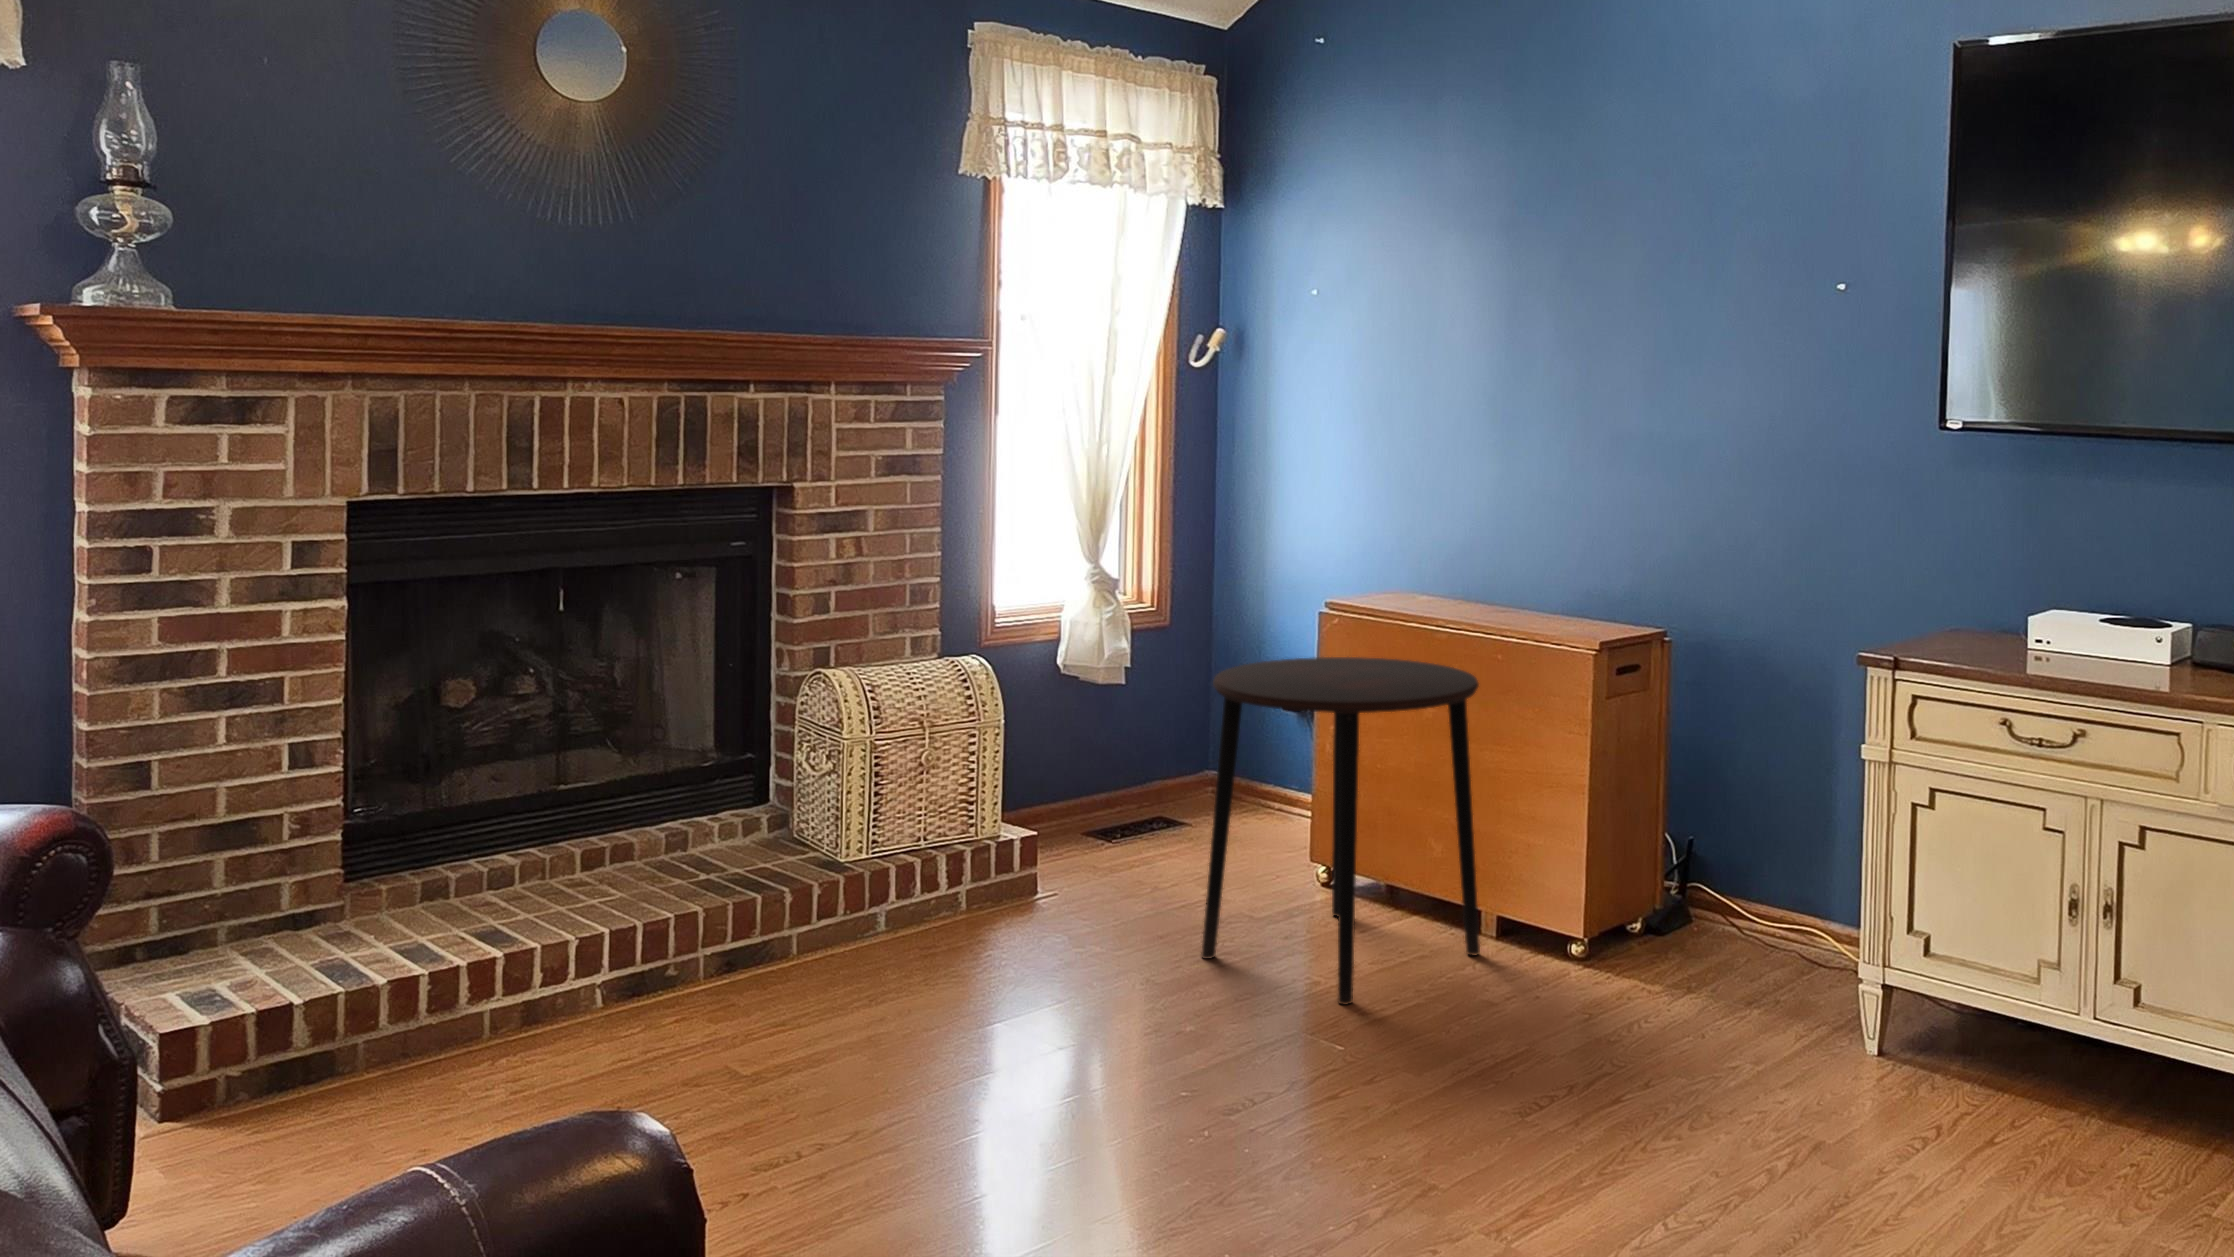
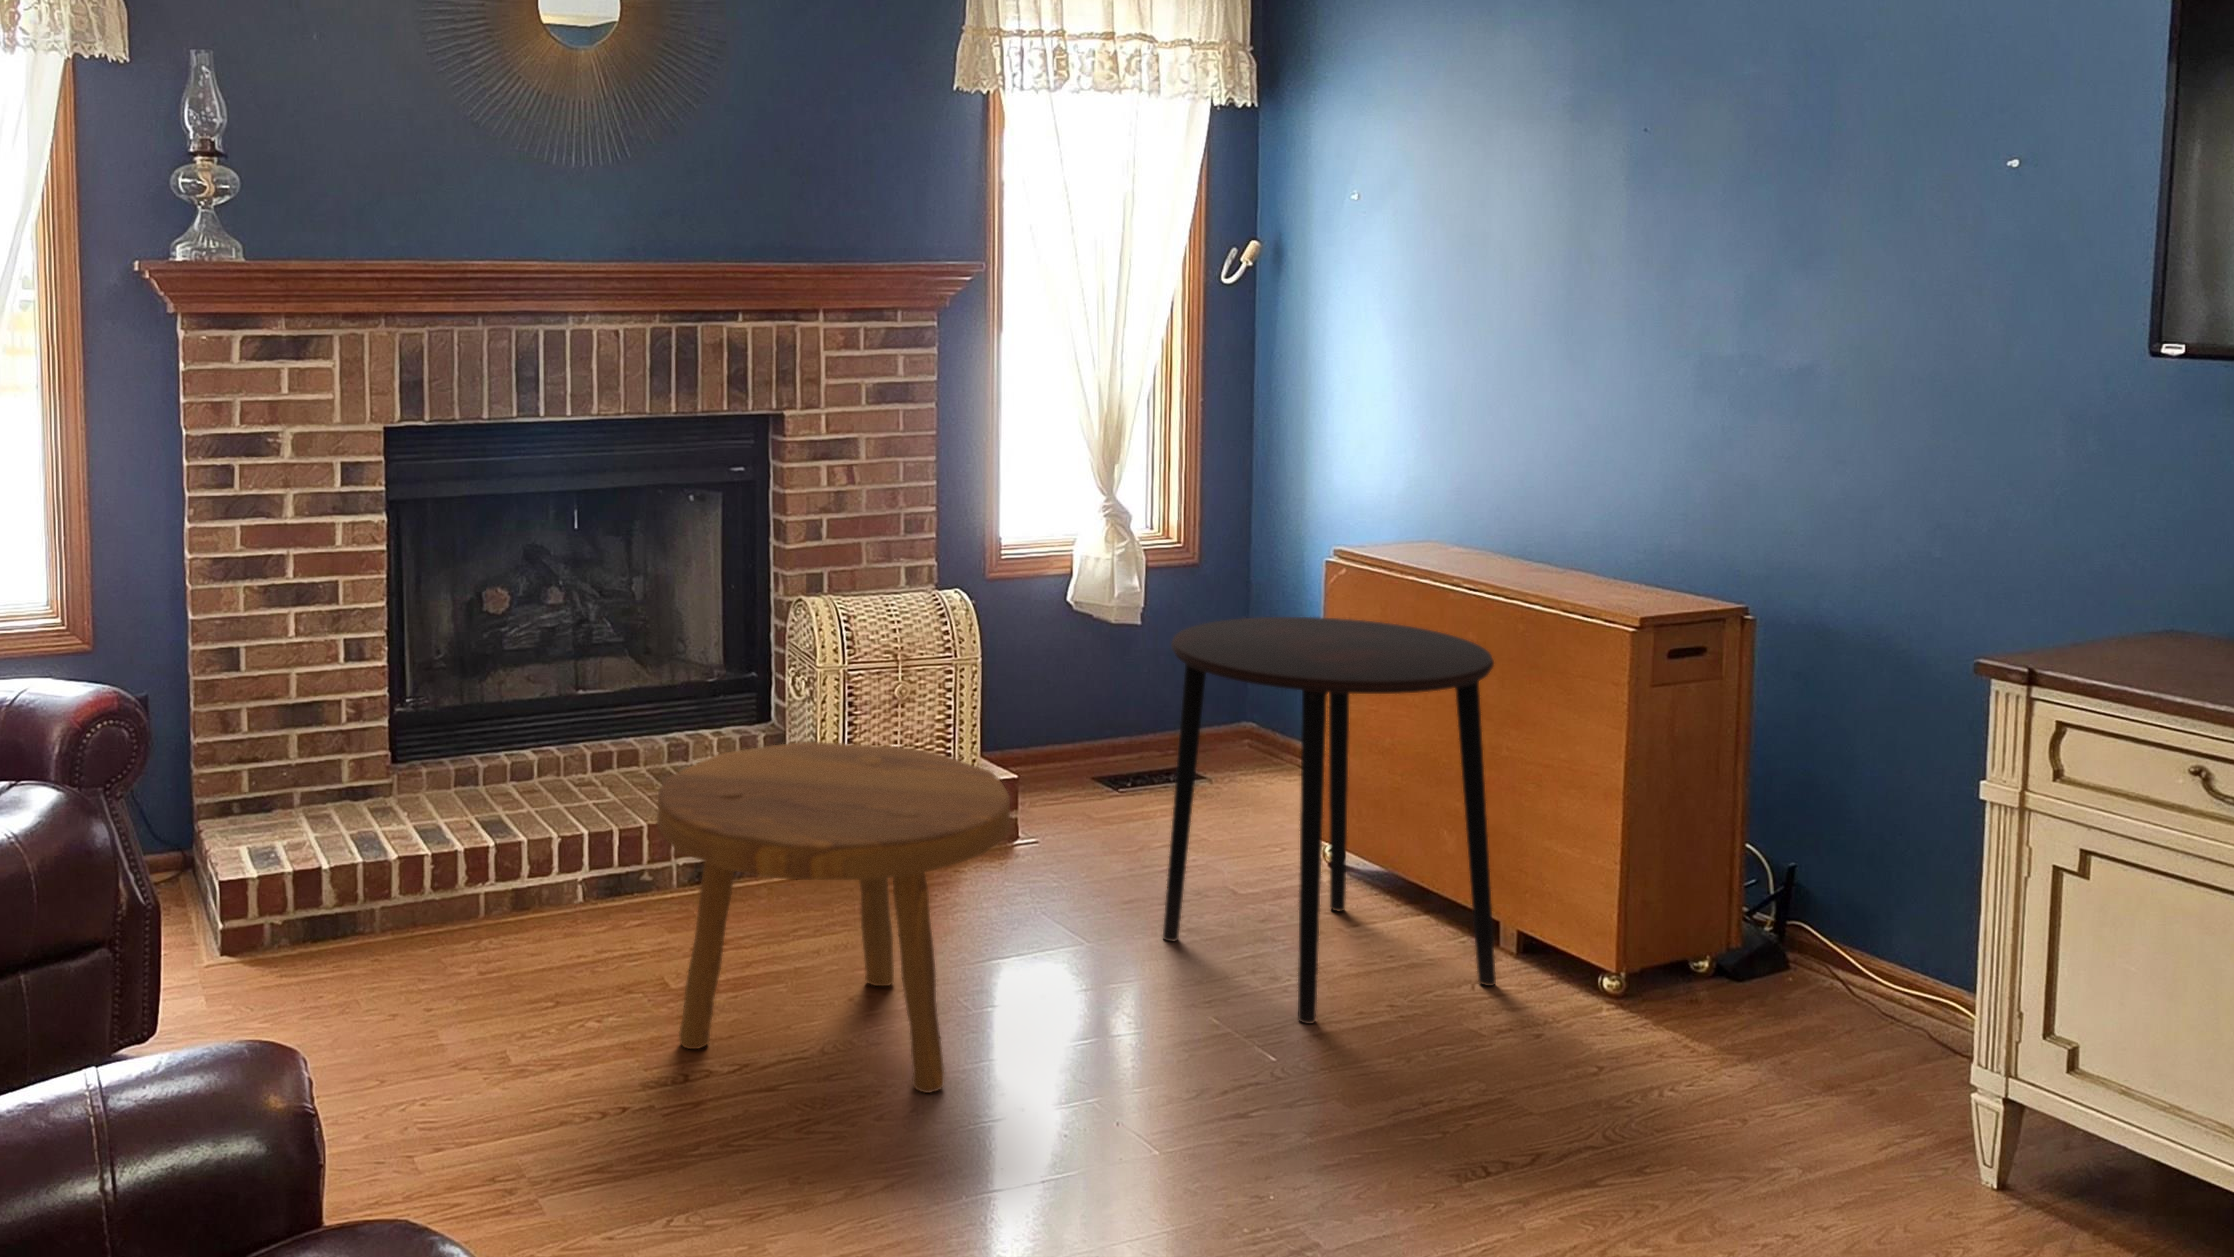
footstool: none [753,798,1108,1116] -> present [657,742,1010,1093]

